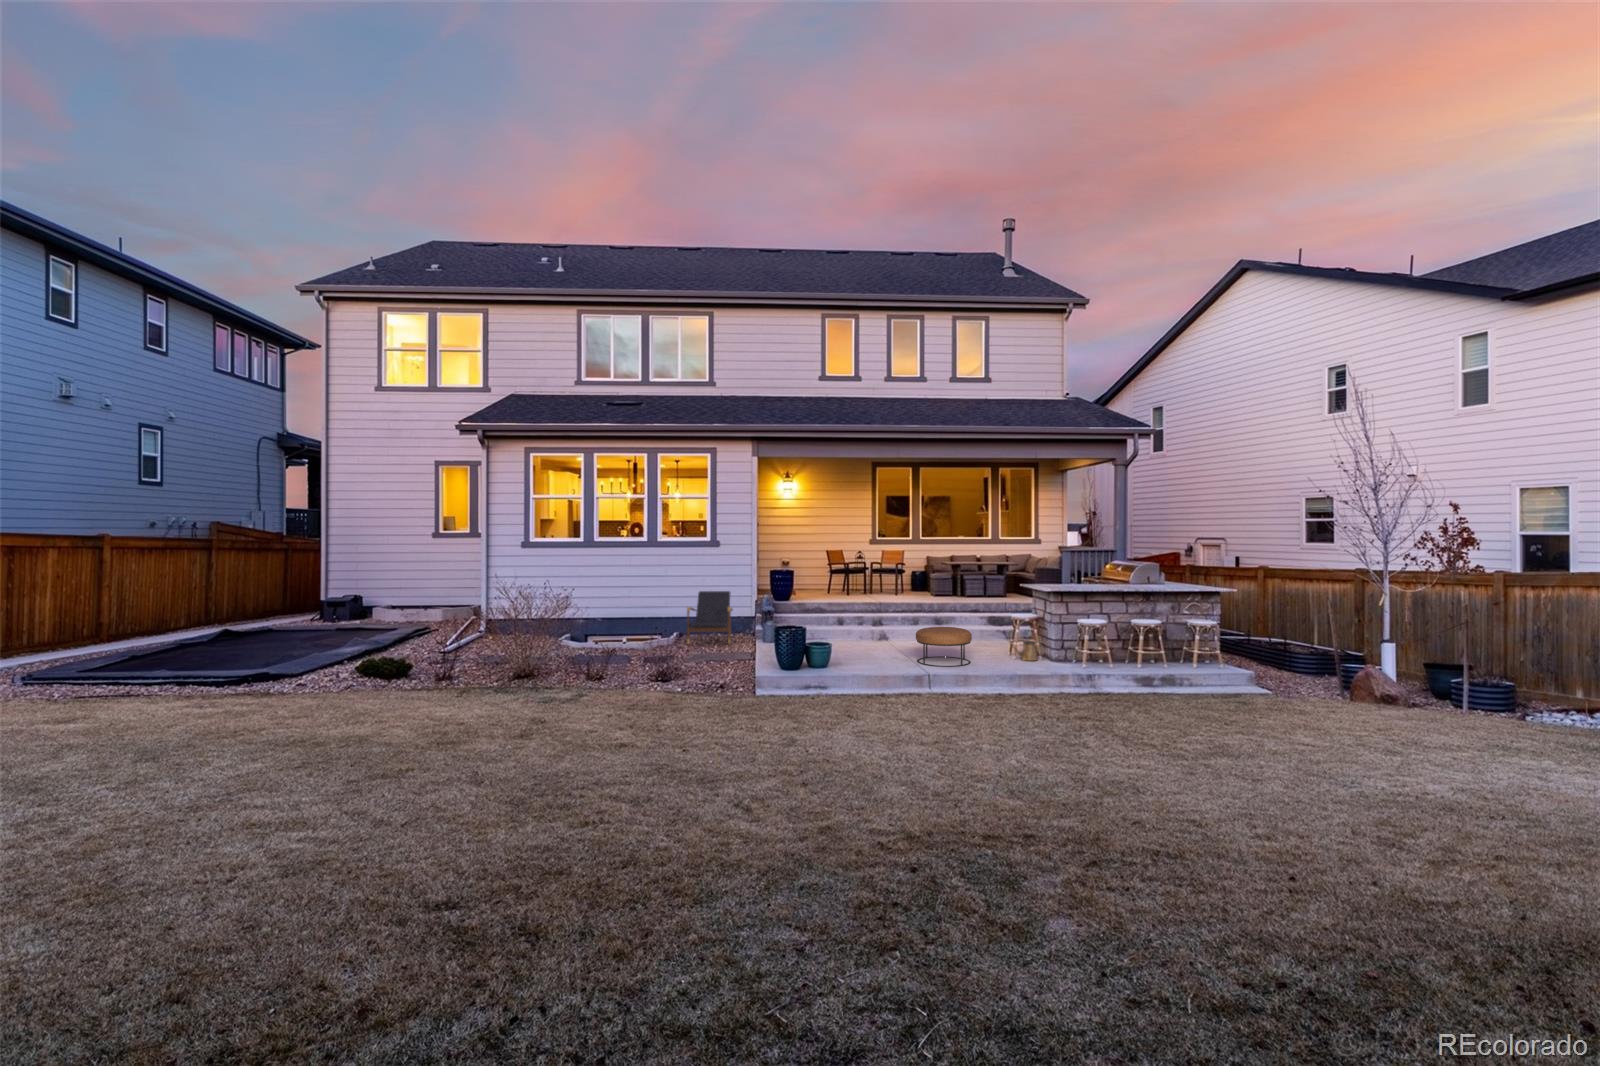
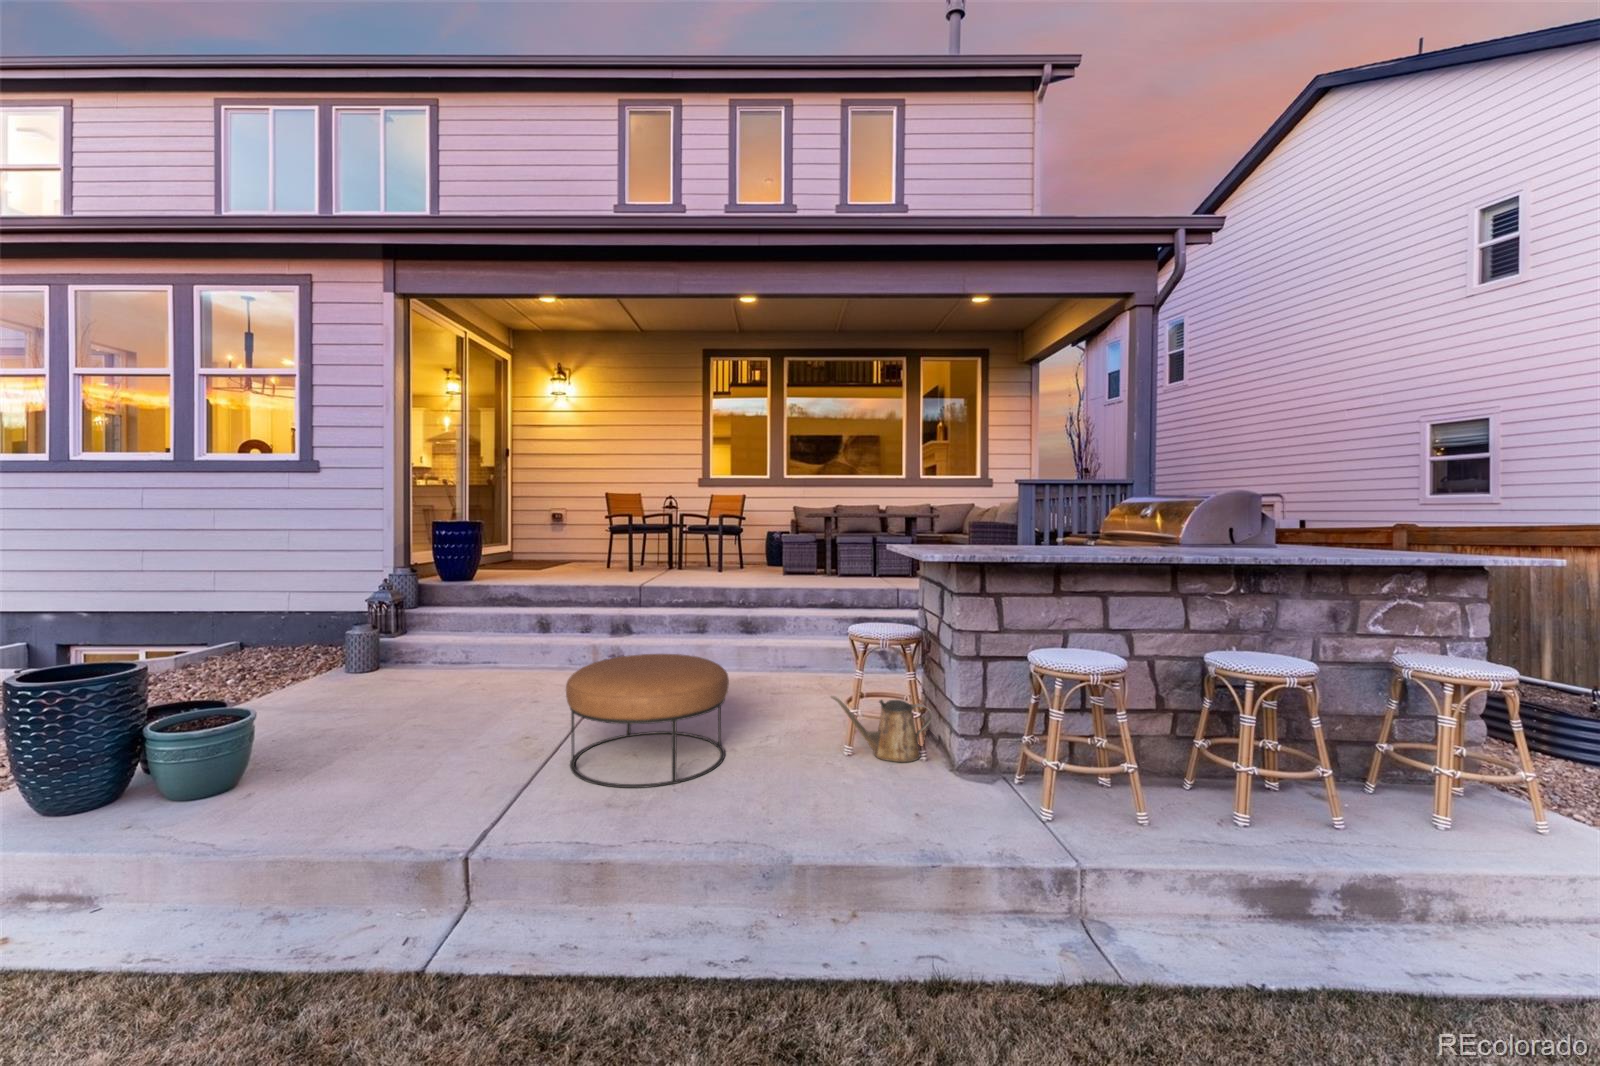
lounge chair: present [687,591,732,643] -> none [187,557,337,671]

